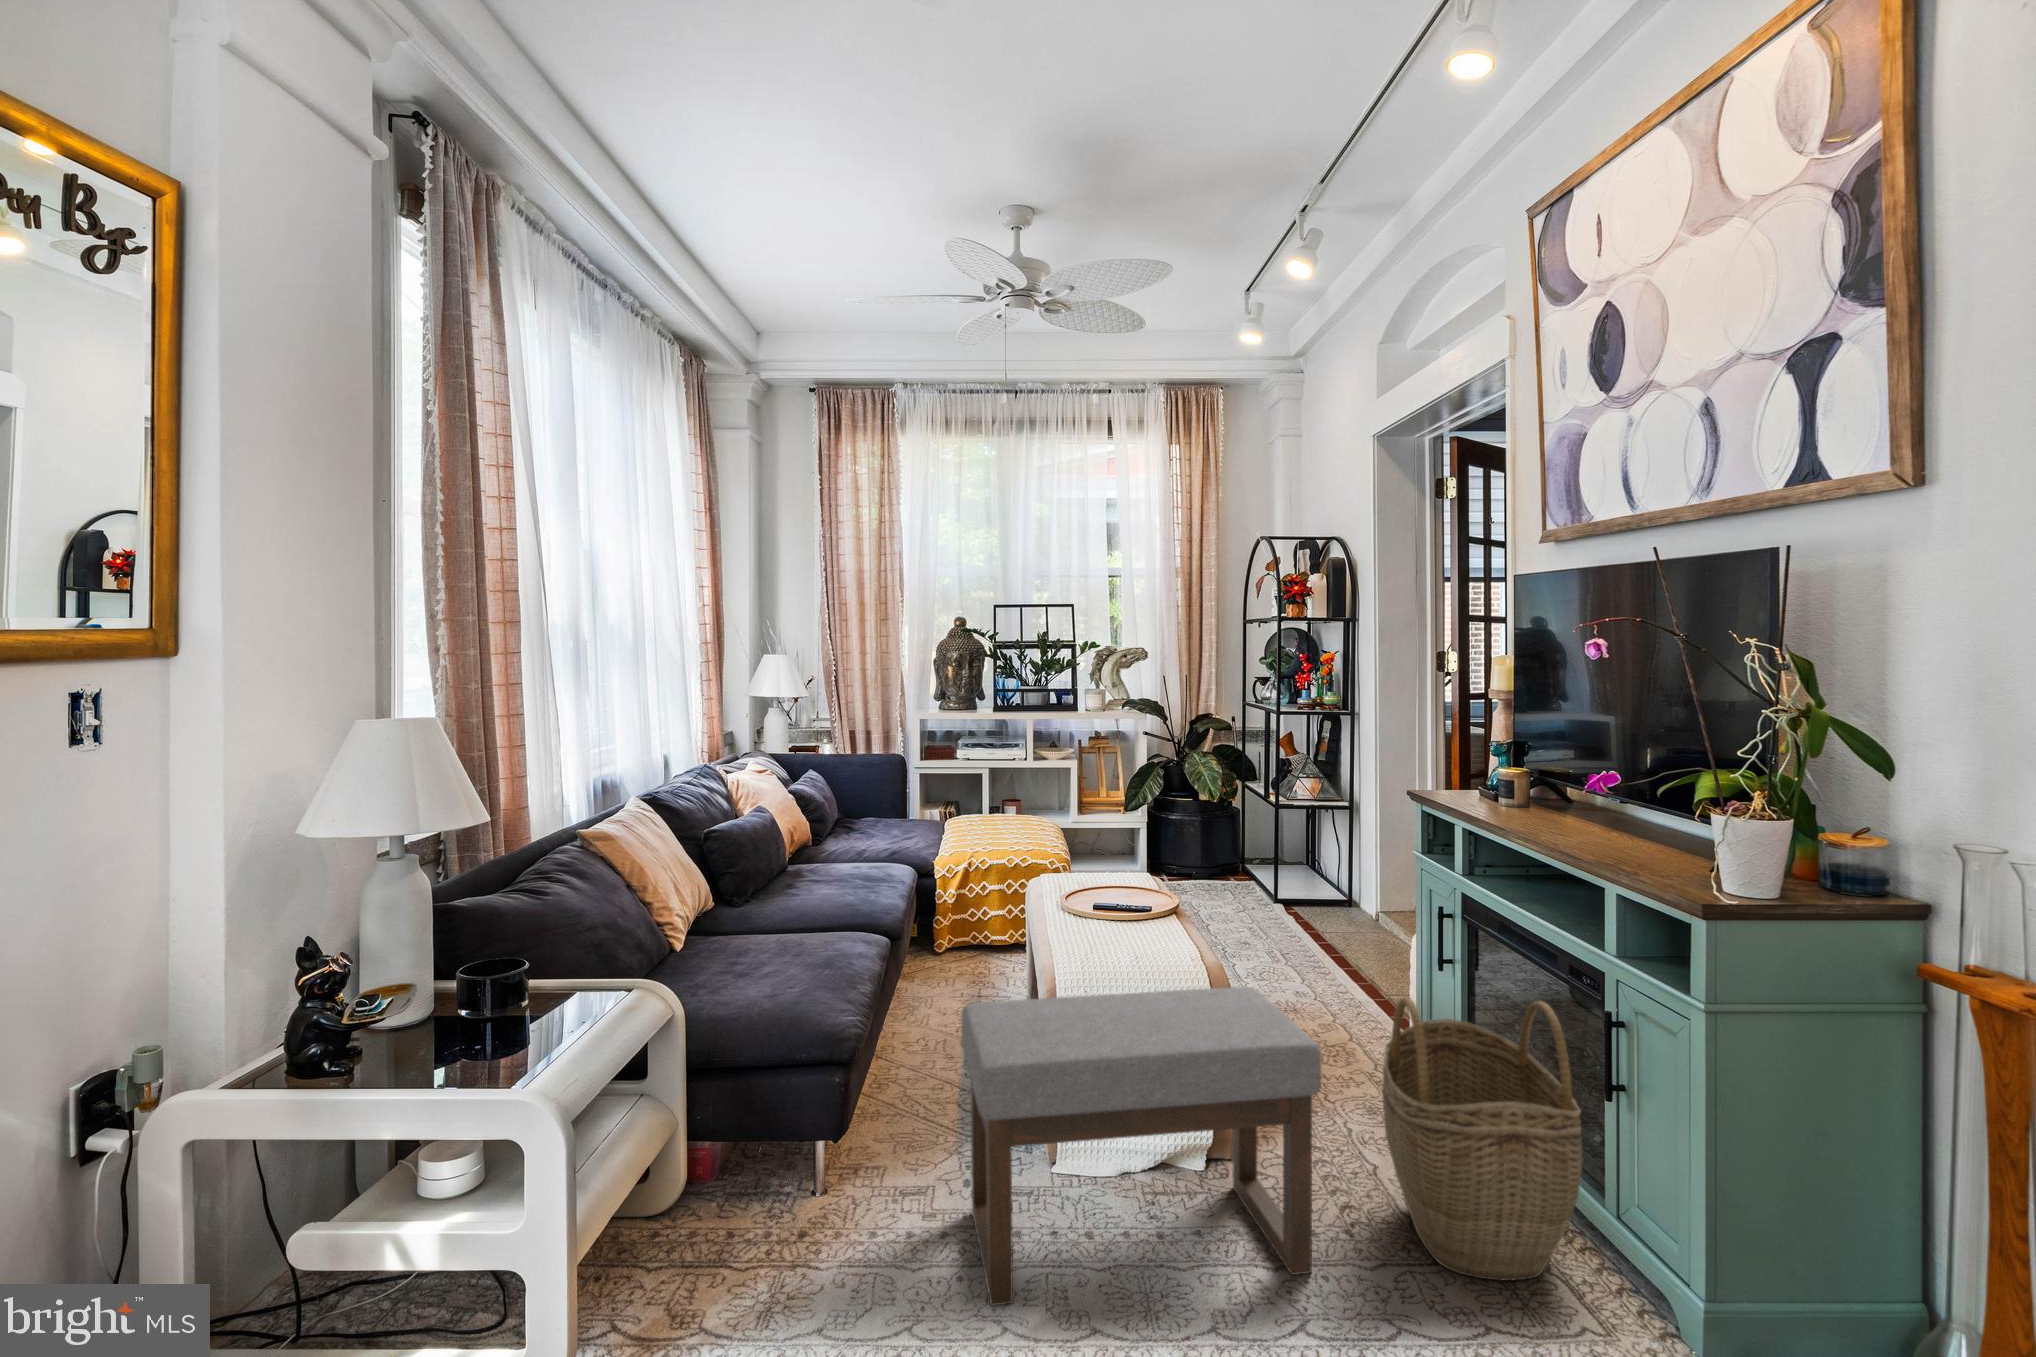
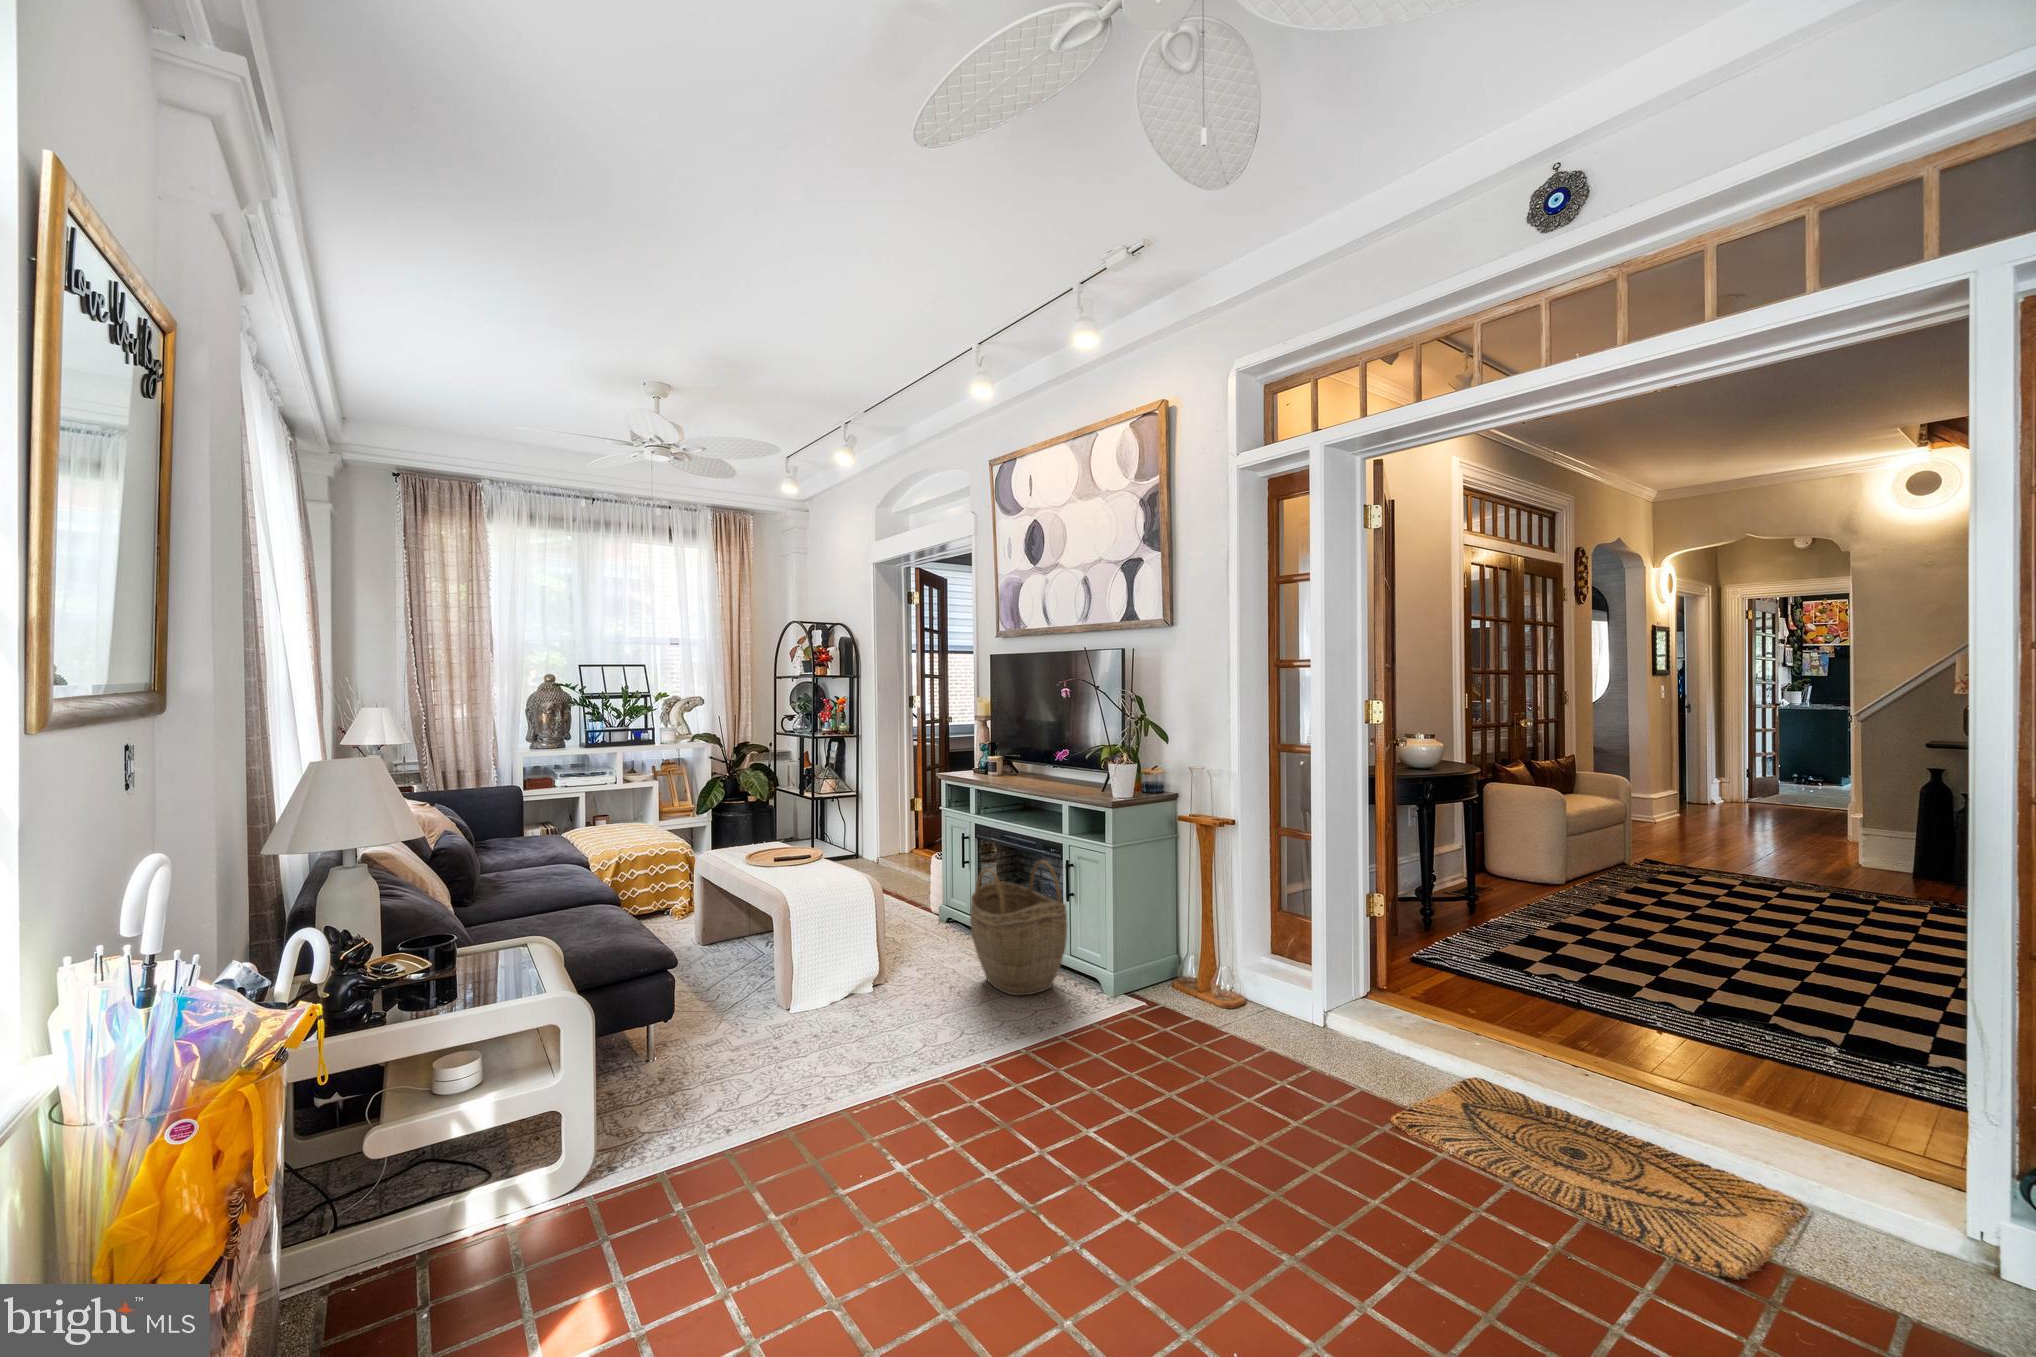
ottoman: present [961,987,1321,1306] -> none [758,880,962,1069]

